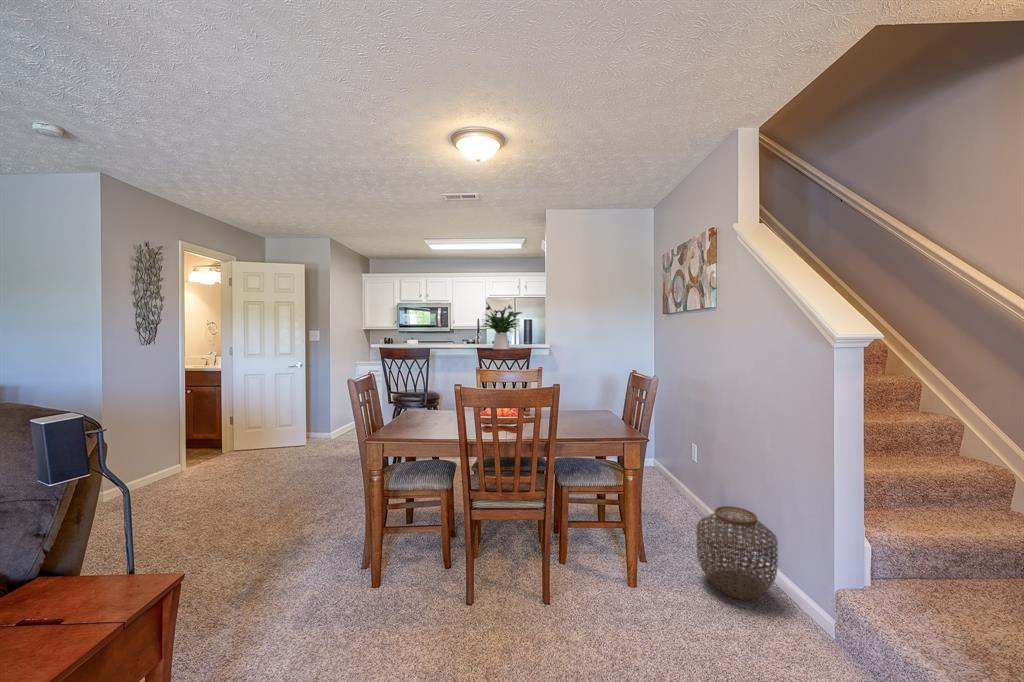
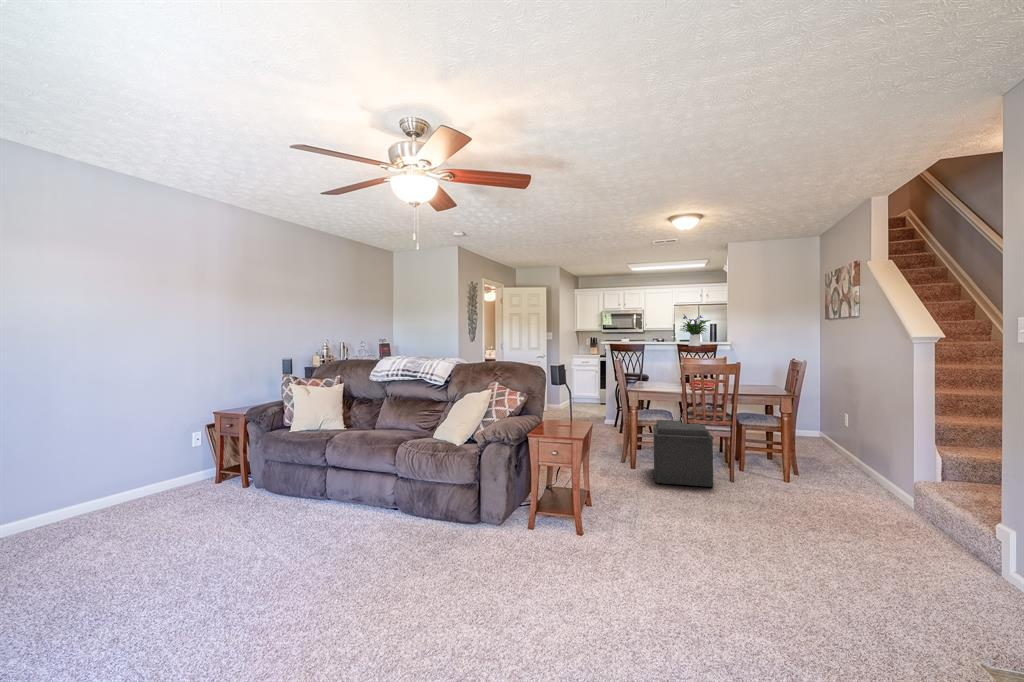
ottoman: none [390,493,511,658] -> present [653,420,713,487]
woven basket: present [696,506,778,600] -> none [829,440,882,490]

